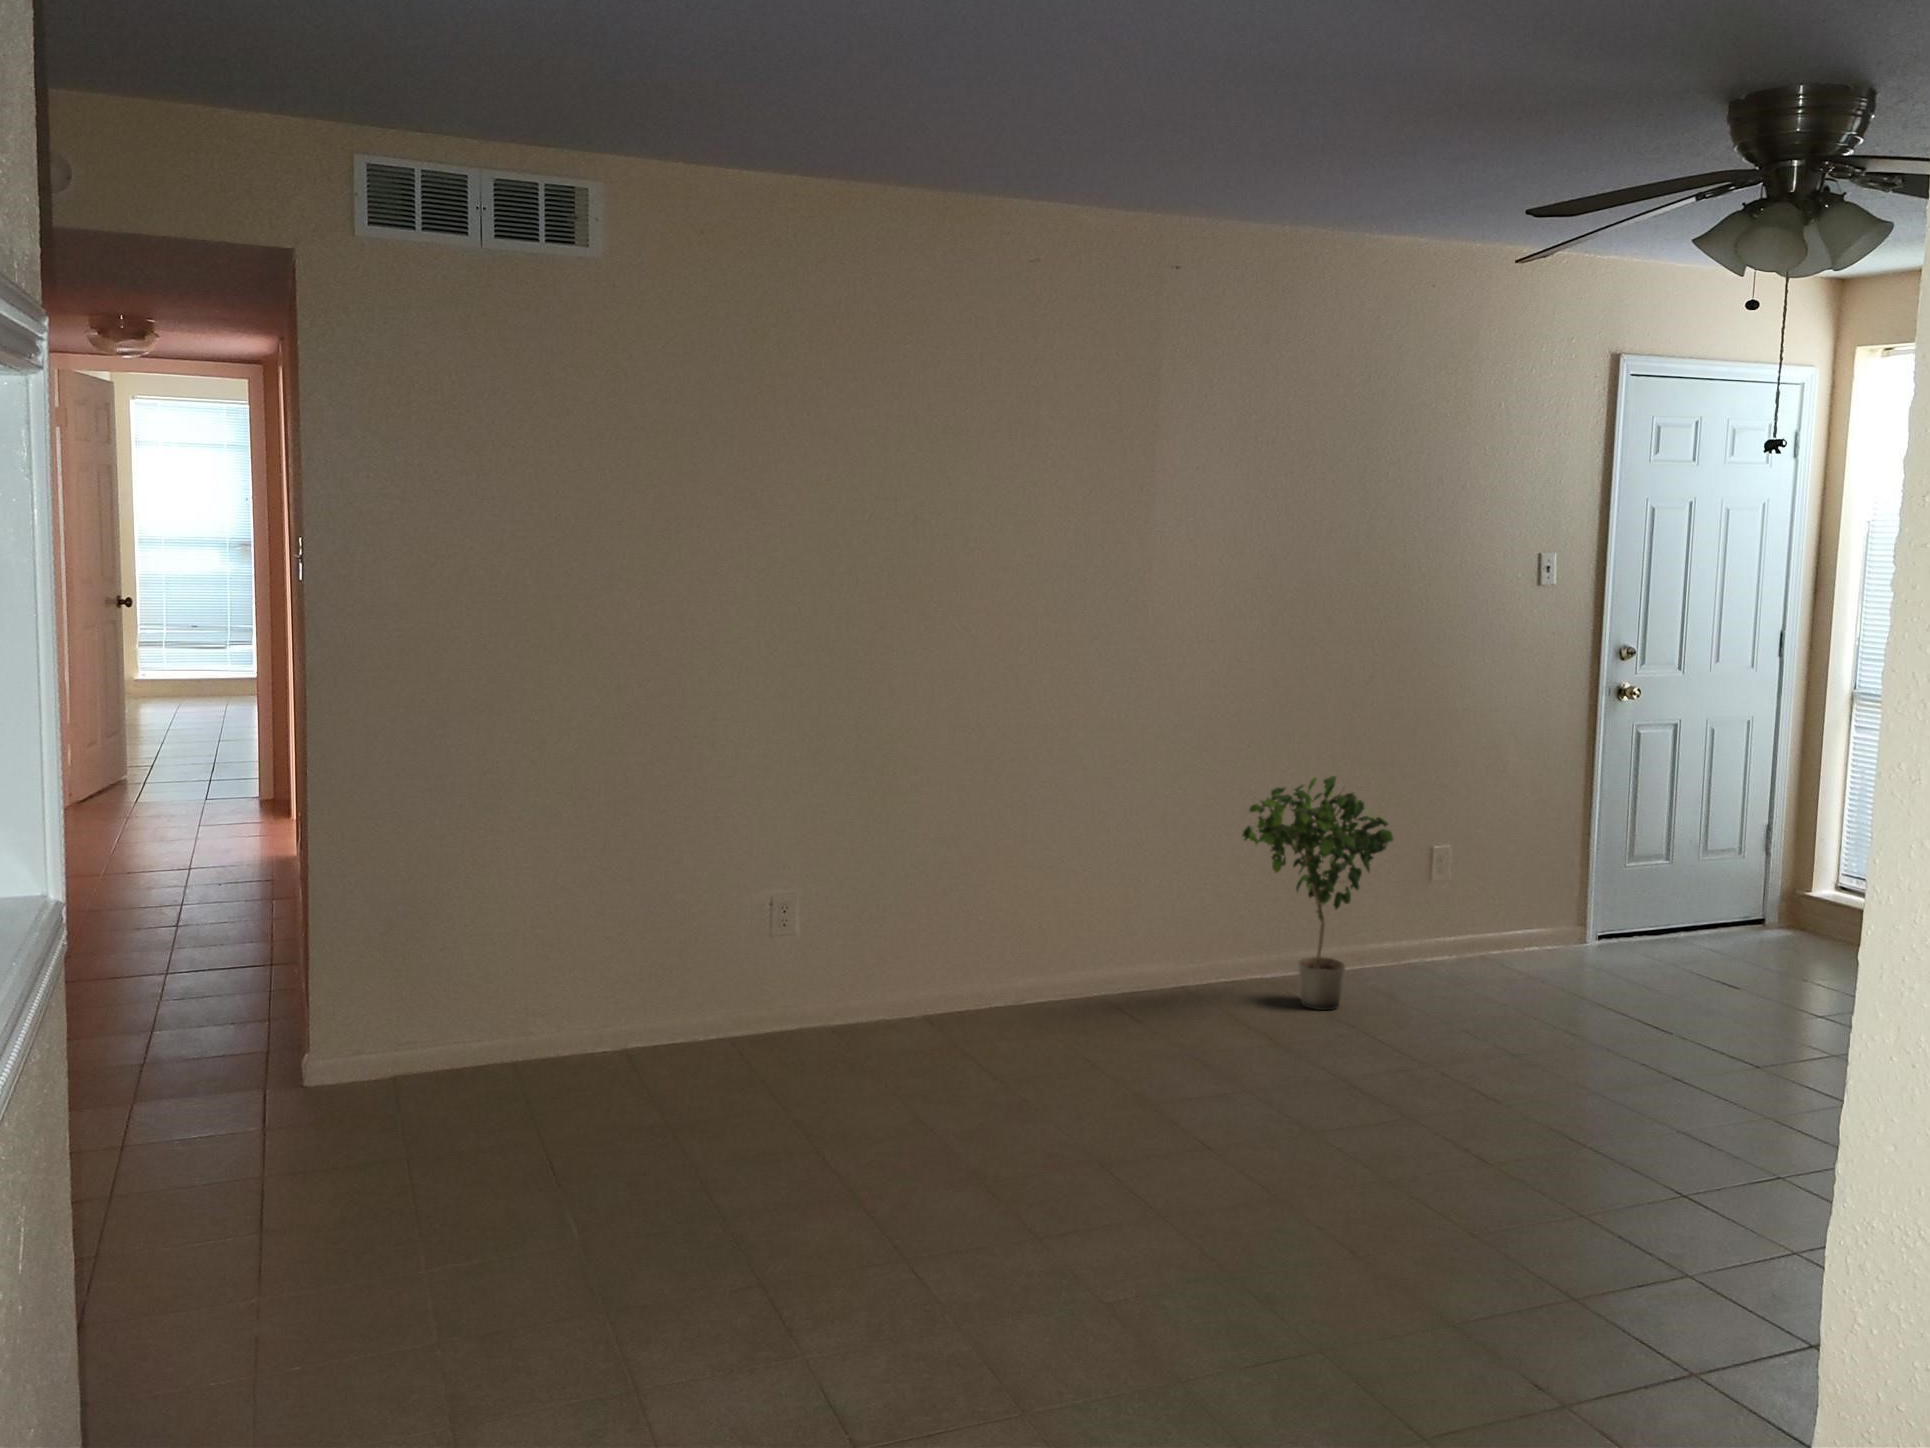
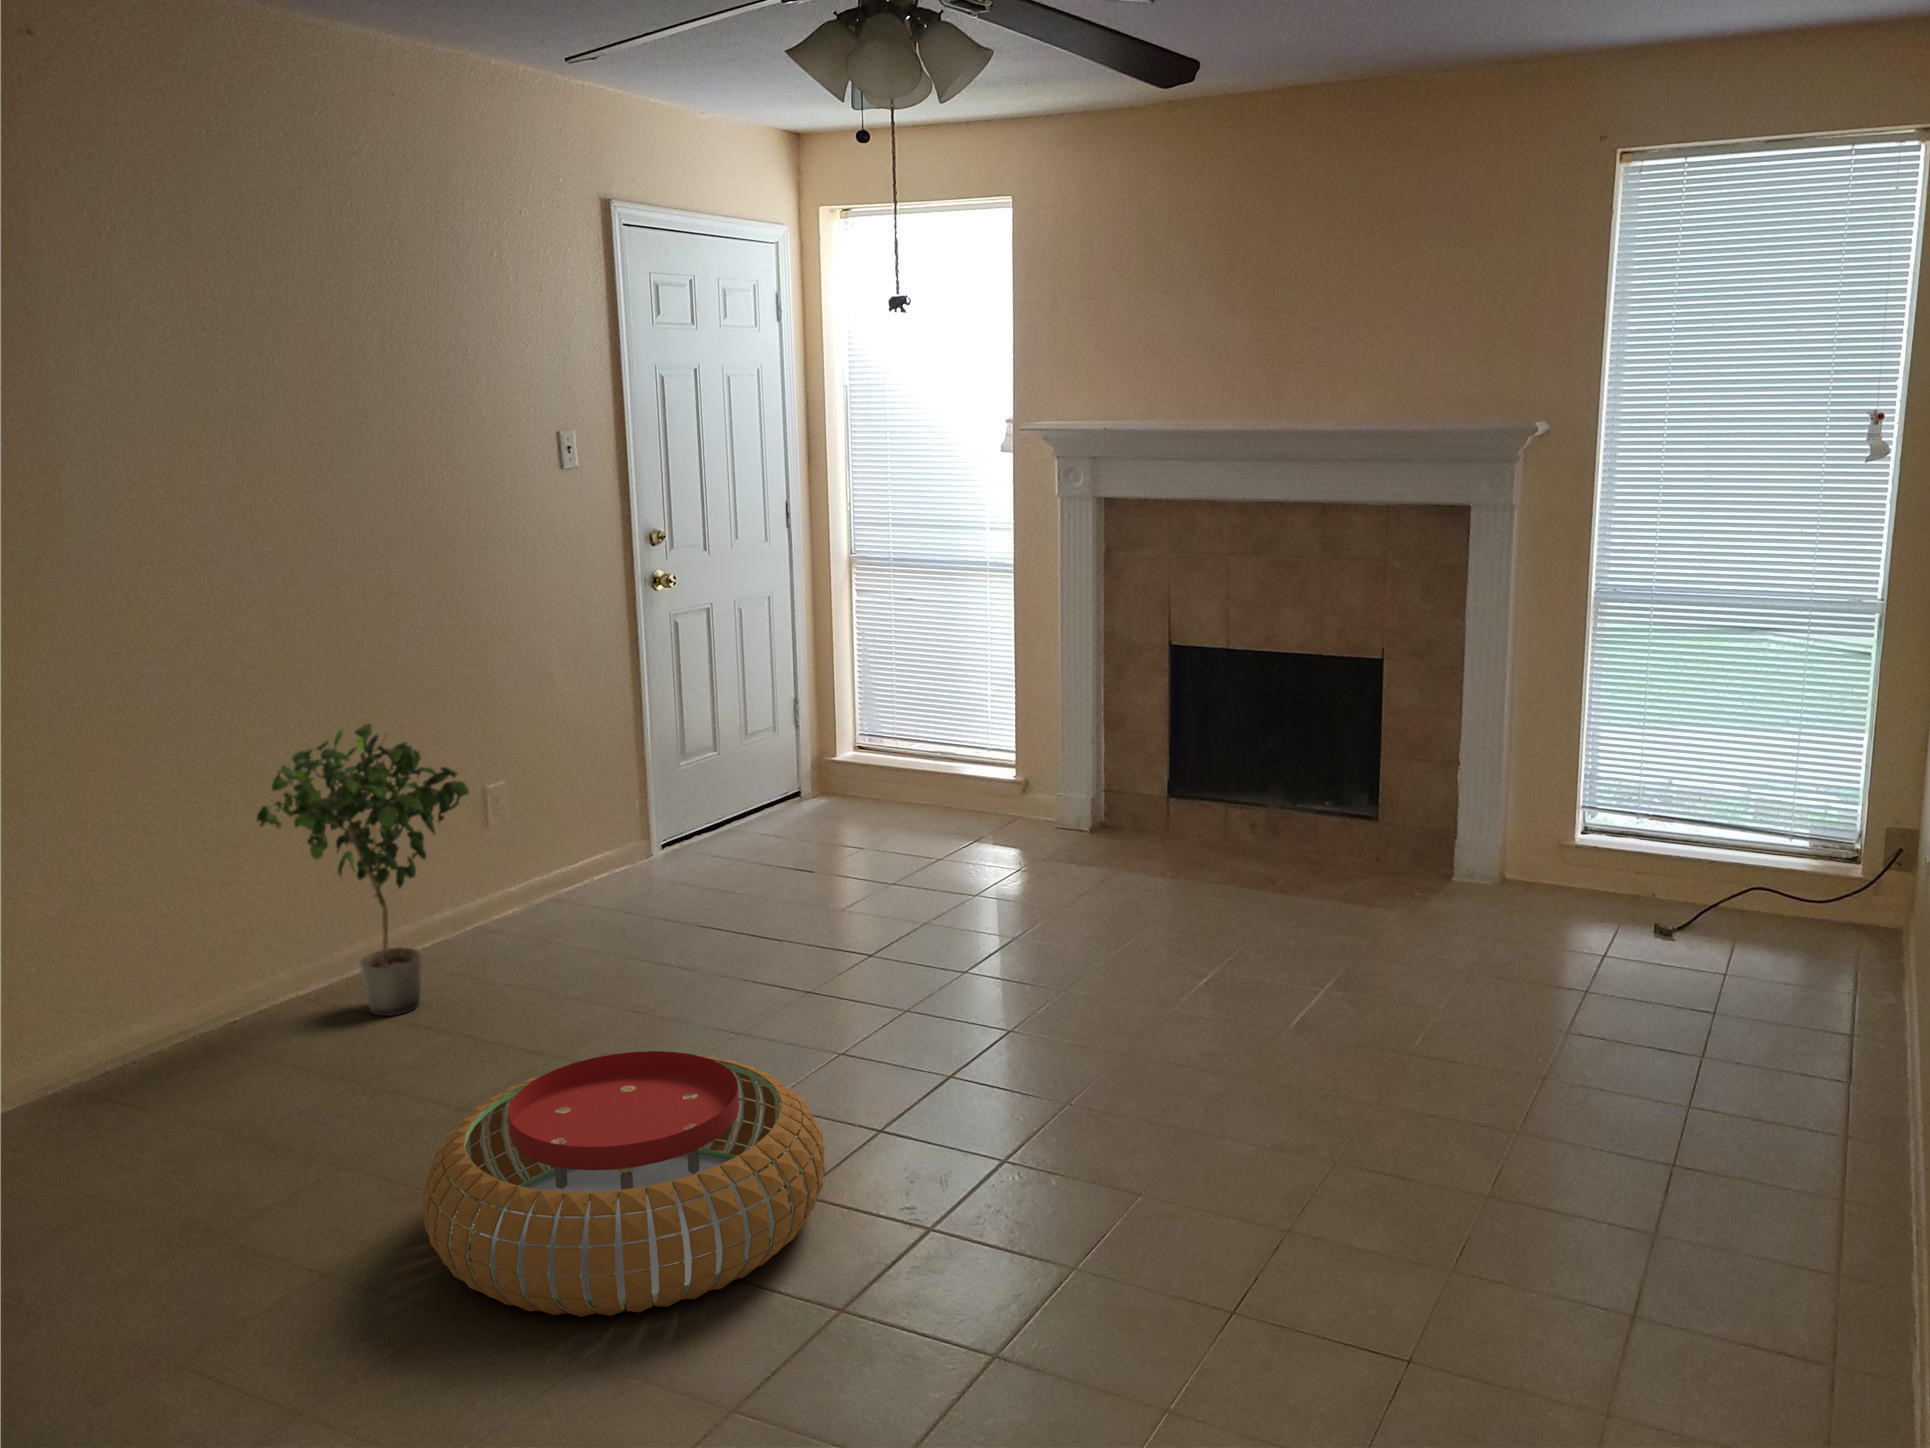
pouf: none [1267,1055,1595,1254] -> present [423,1051,826,1317]

